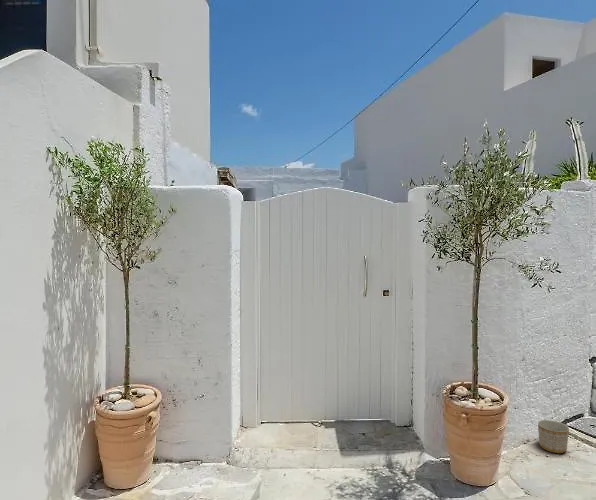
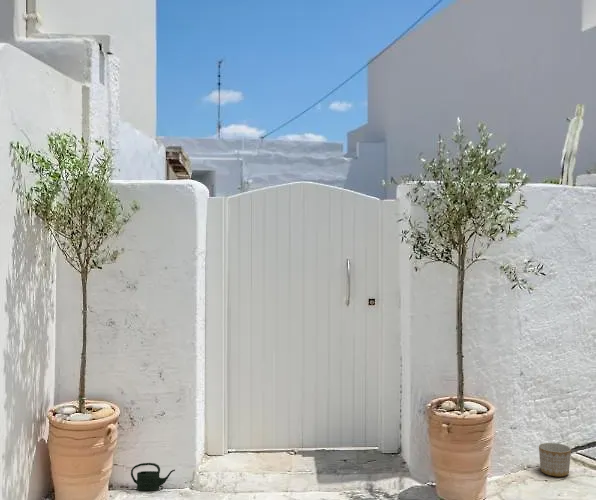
watering can: none [173,441,213,467] -> present [131,463,175,491]

